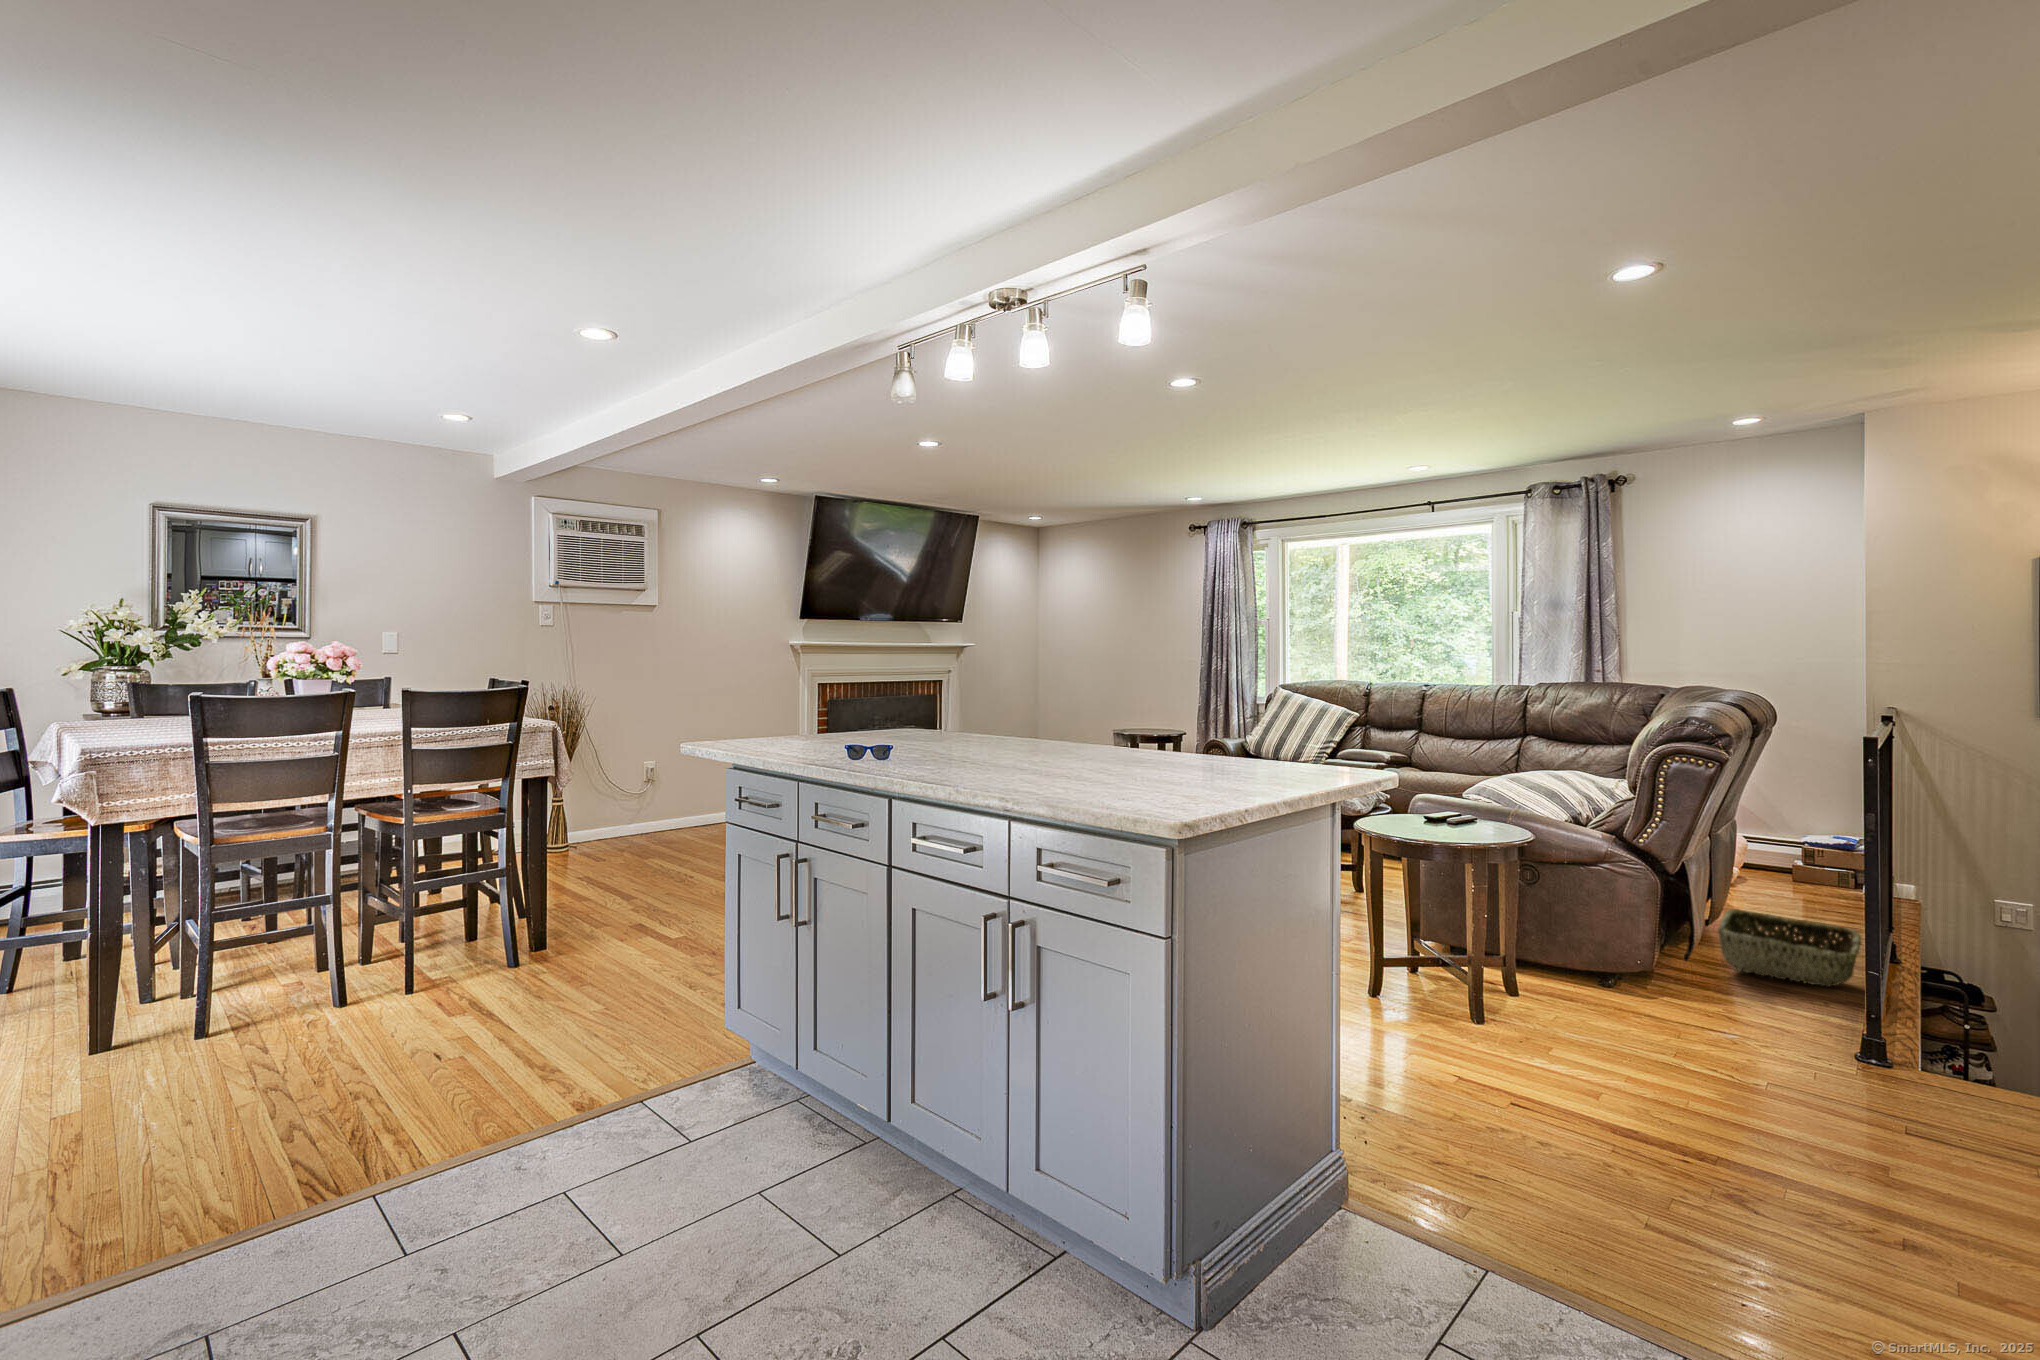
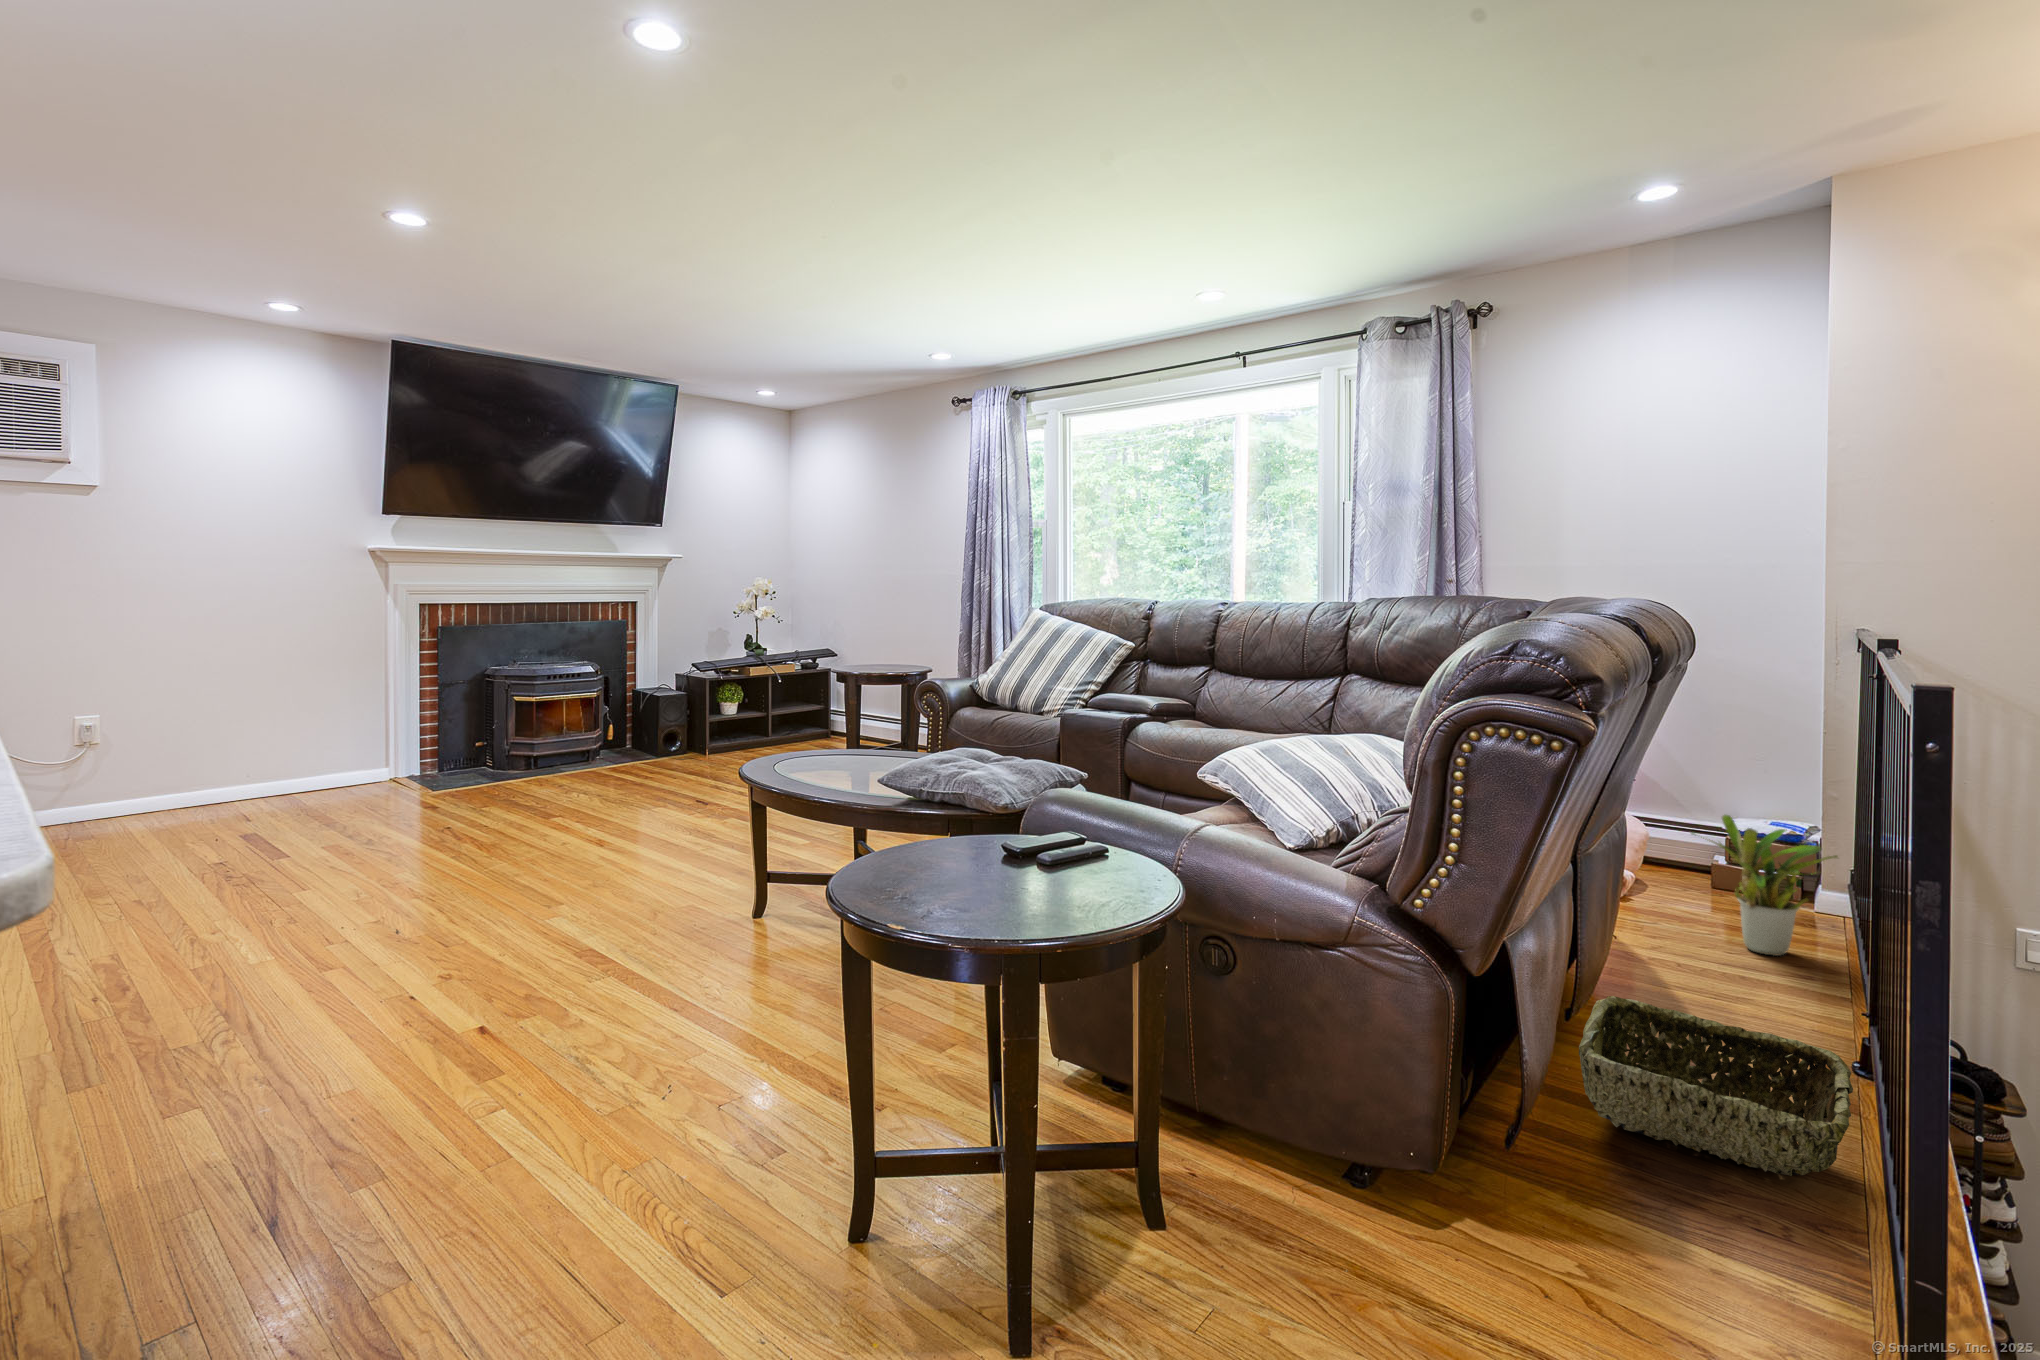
potted plant: none [1777,825,1872,913] -> present [1691,815,1838,956]

